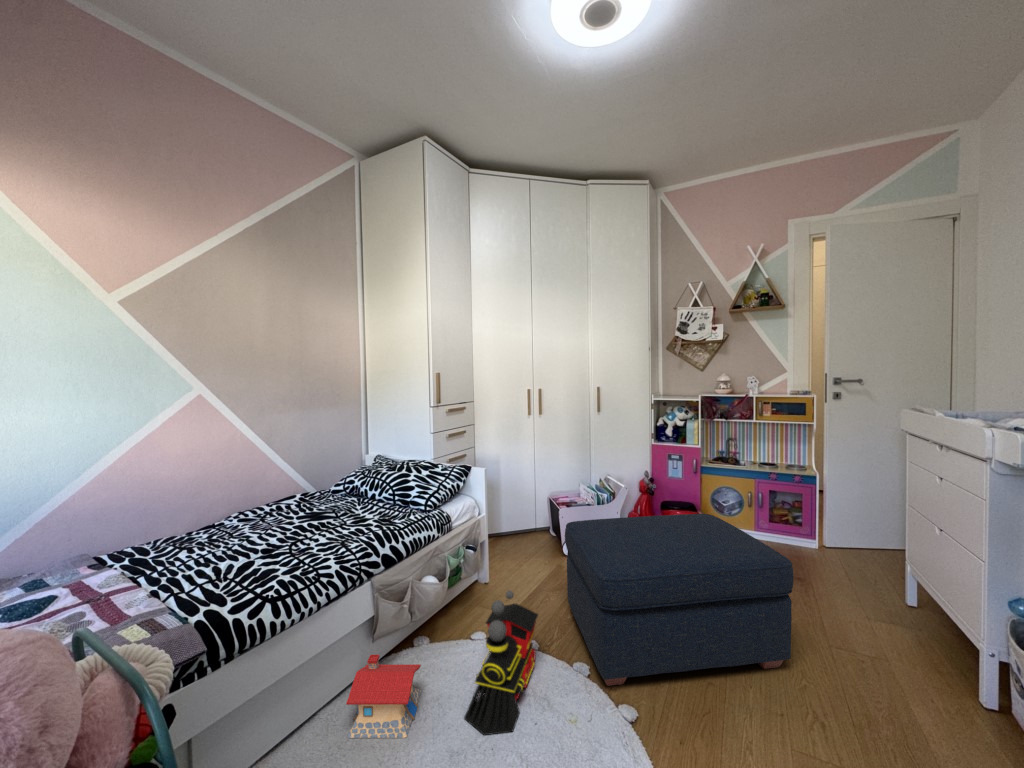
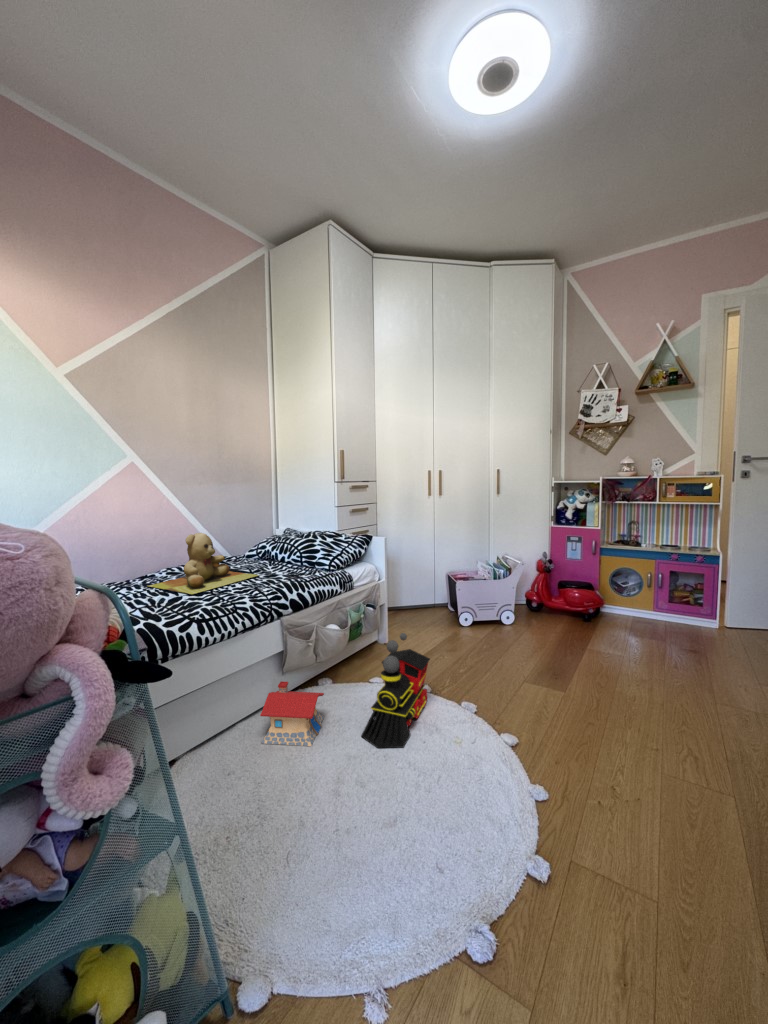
teddy bear: none [212,478,347,558] -> present [149,533,258,594]
ottoman: present [565,514,794,686] -> none [458,581,677,721]

